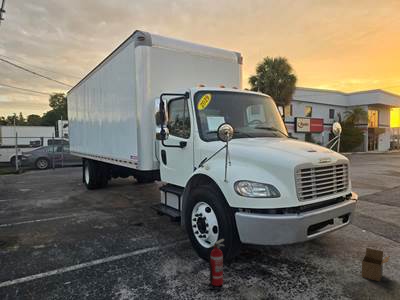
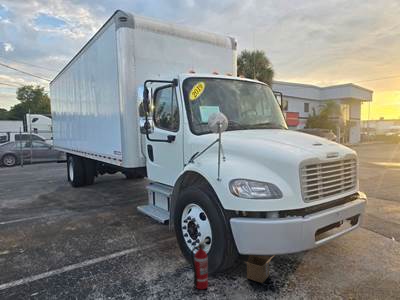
cardboard box: present [362,248,390,282] -> present [246,255,274,283]

